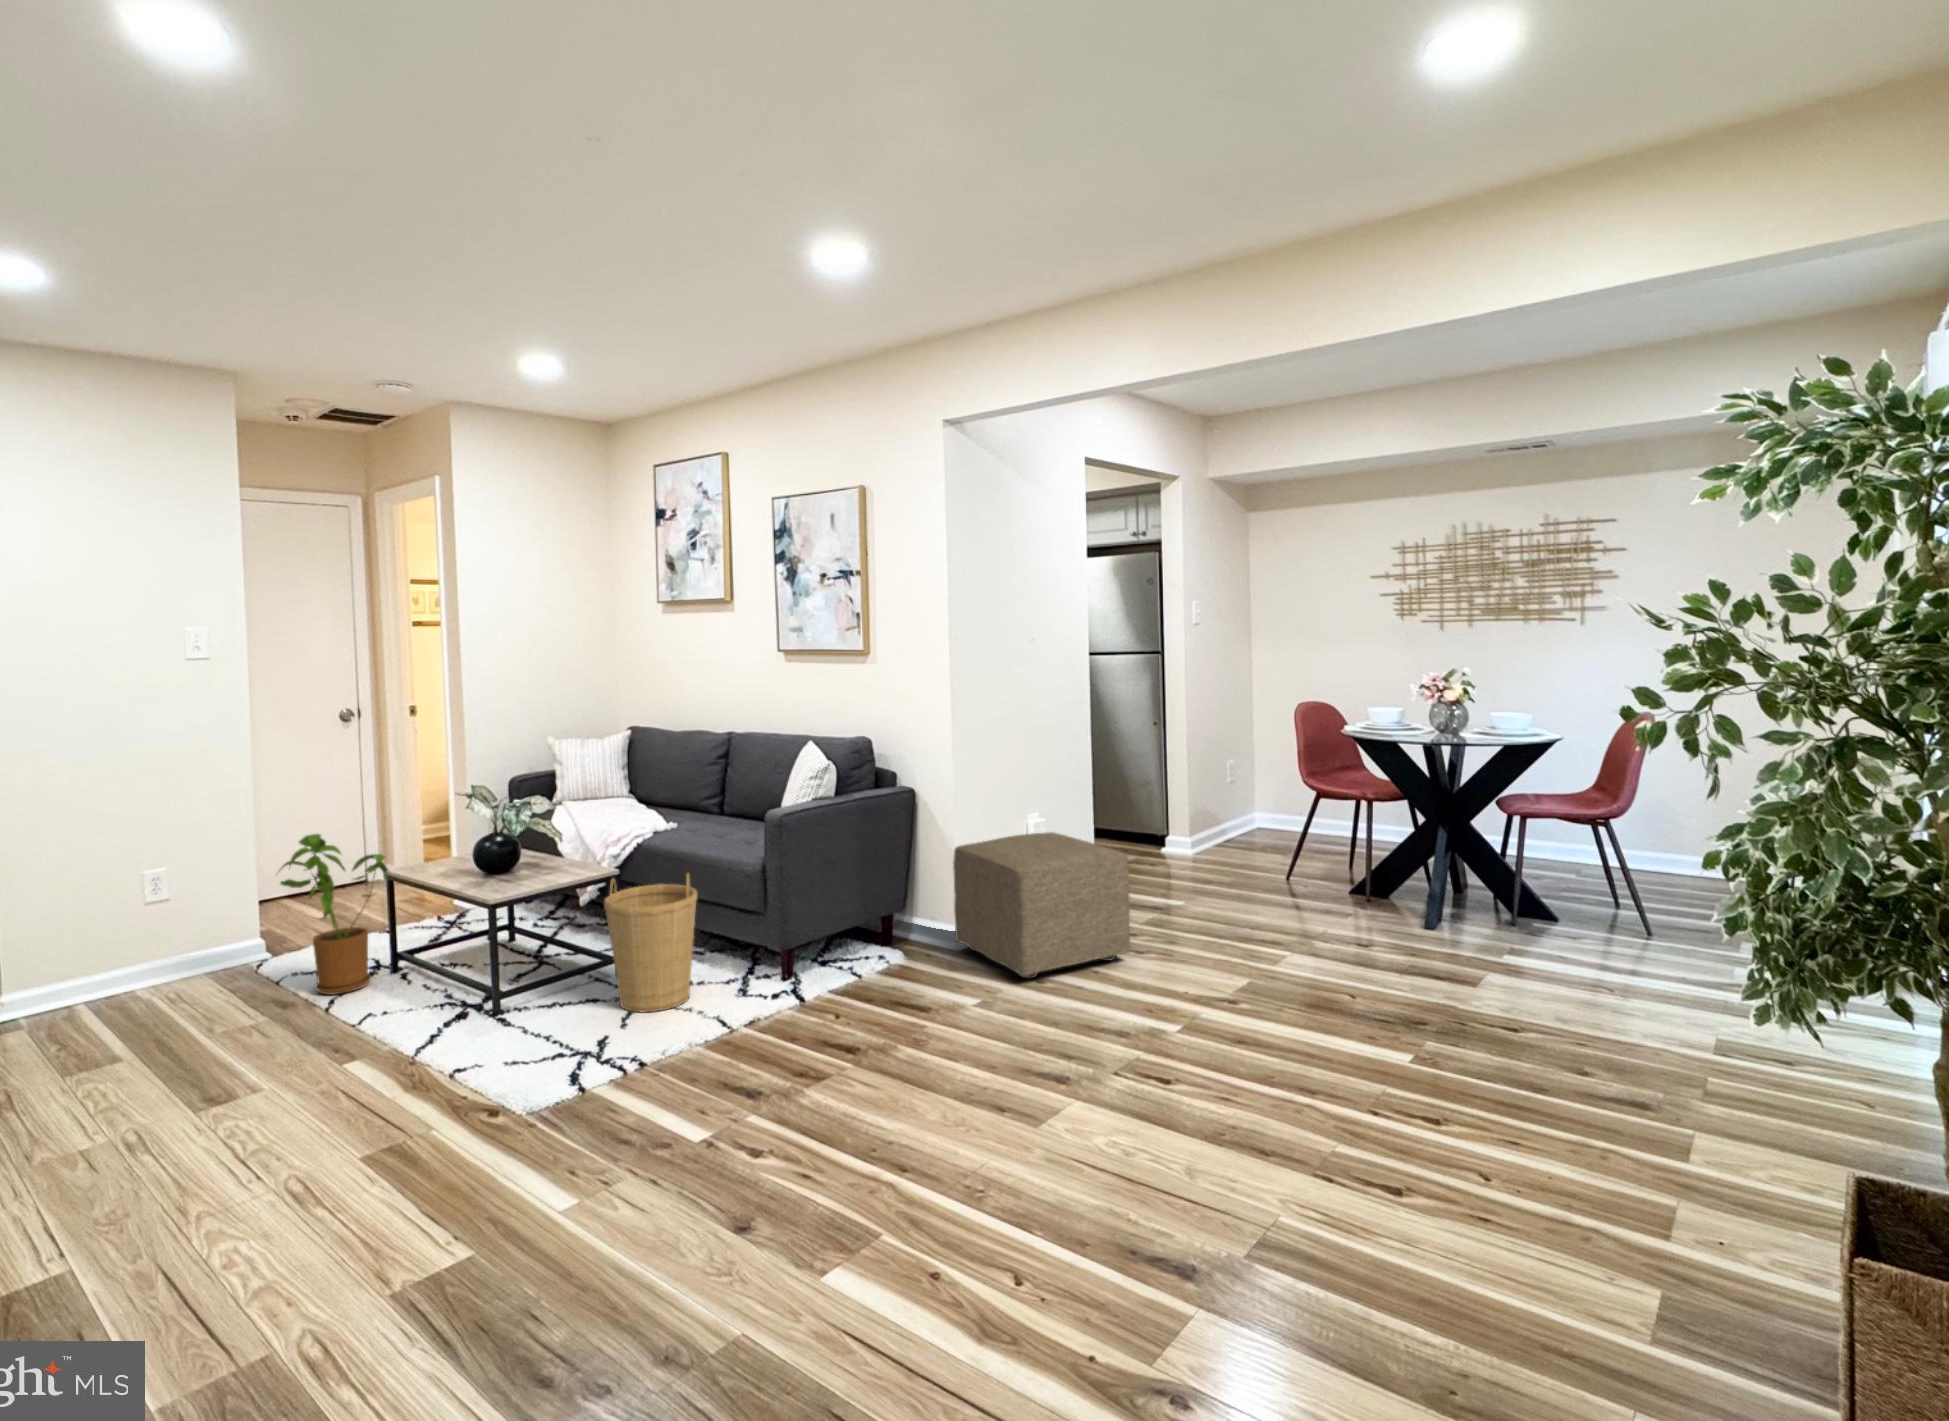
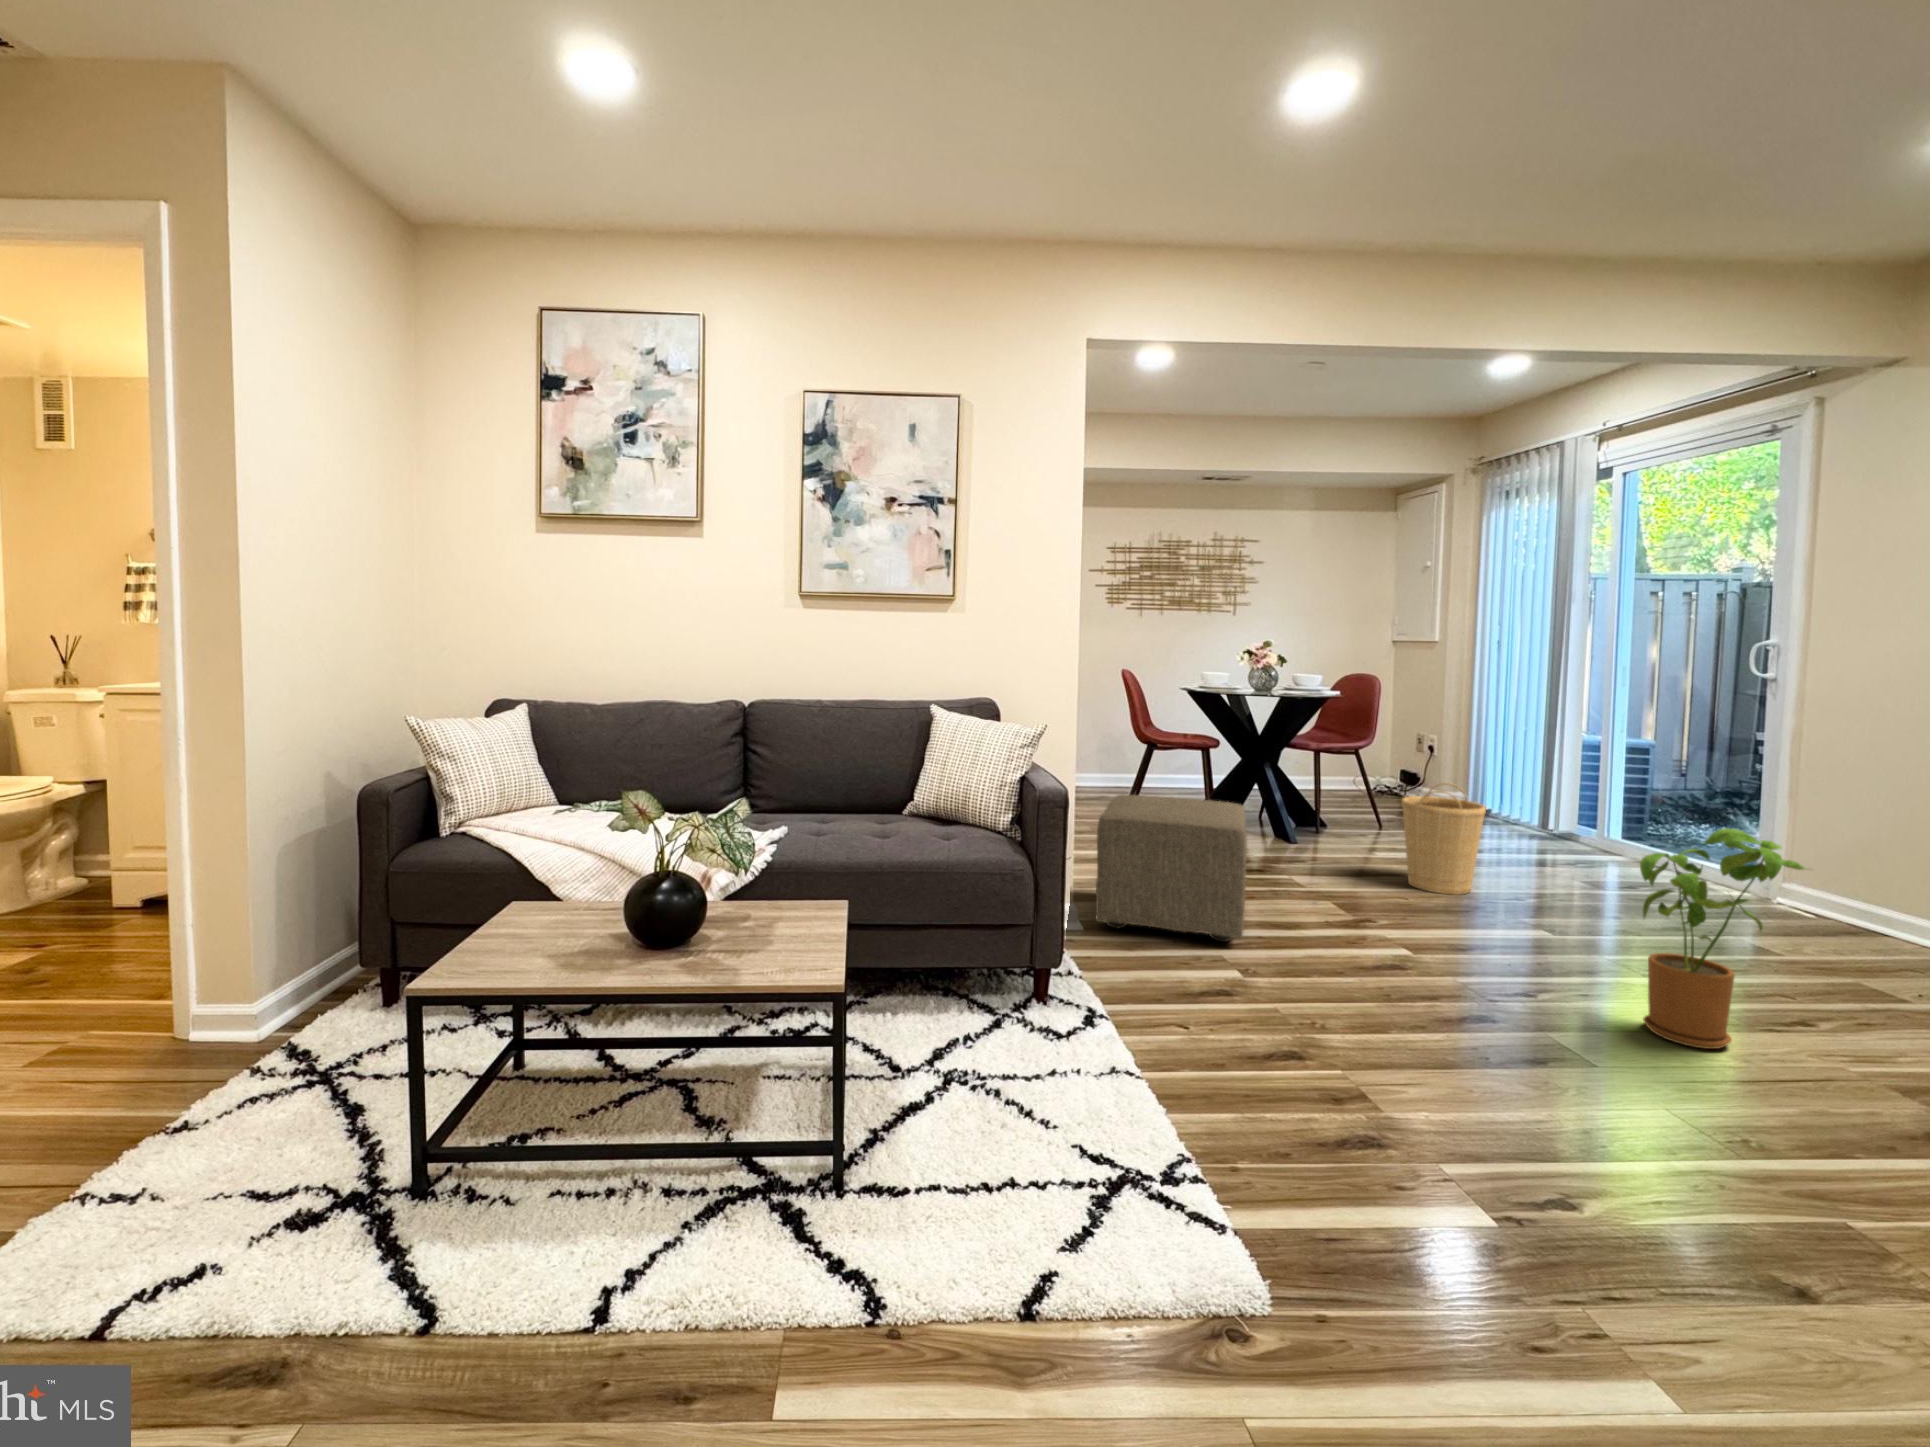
house plant: present [281,834,390,995] -> present [1640,828,1806,1049]
basket: present [604,874,697,1012] -> present [1402,783,1486,895]

